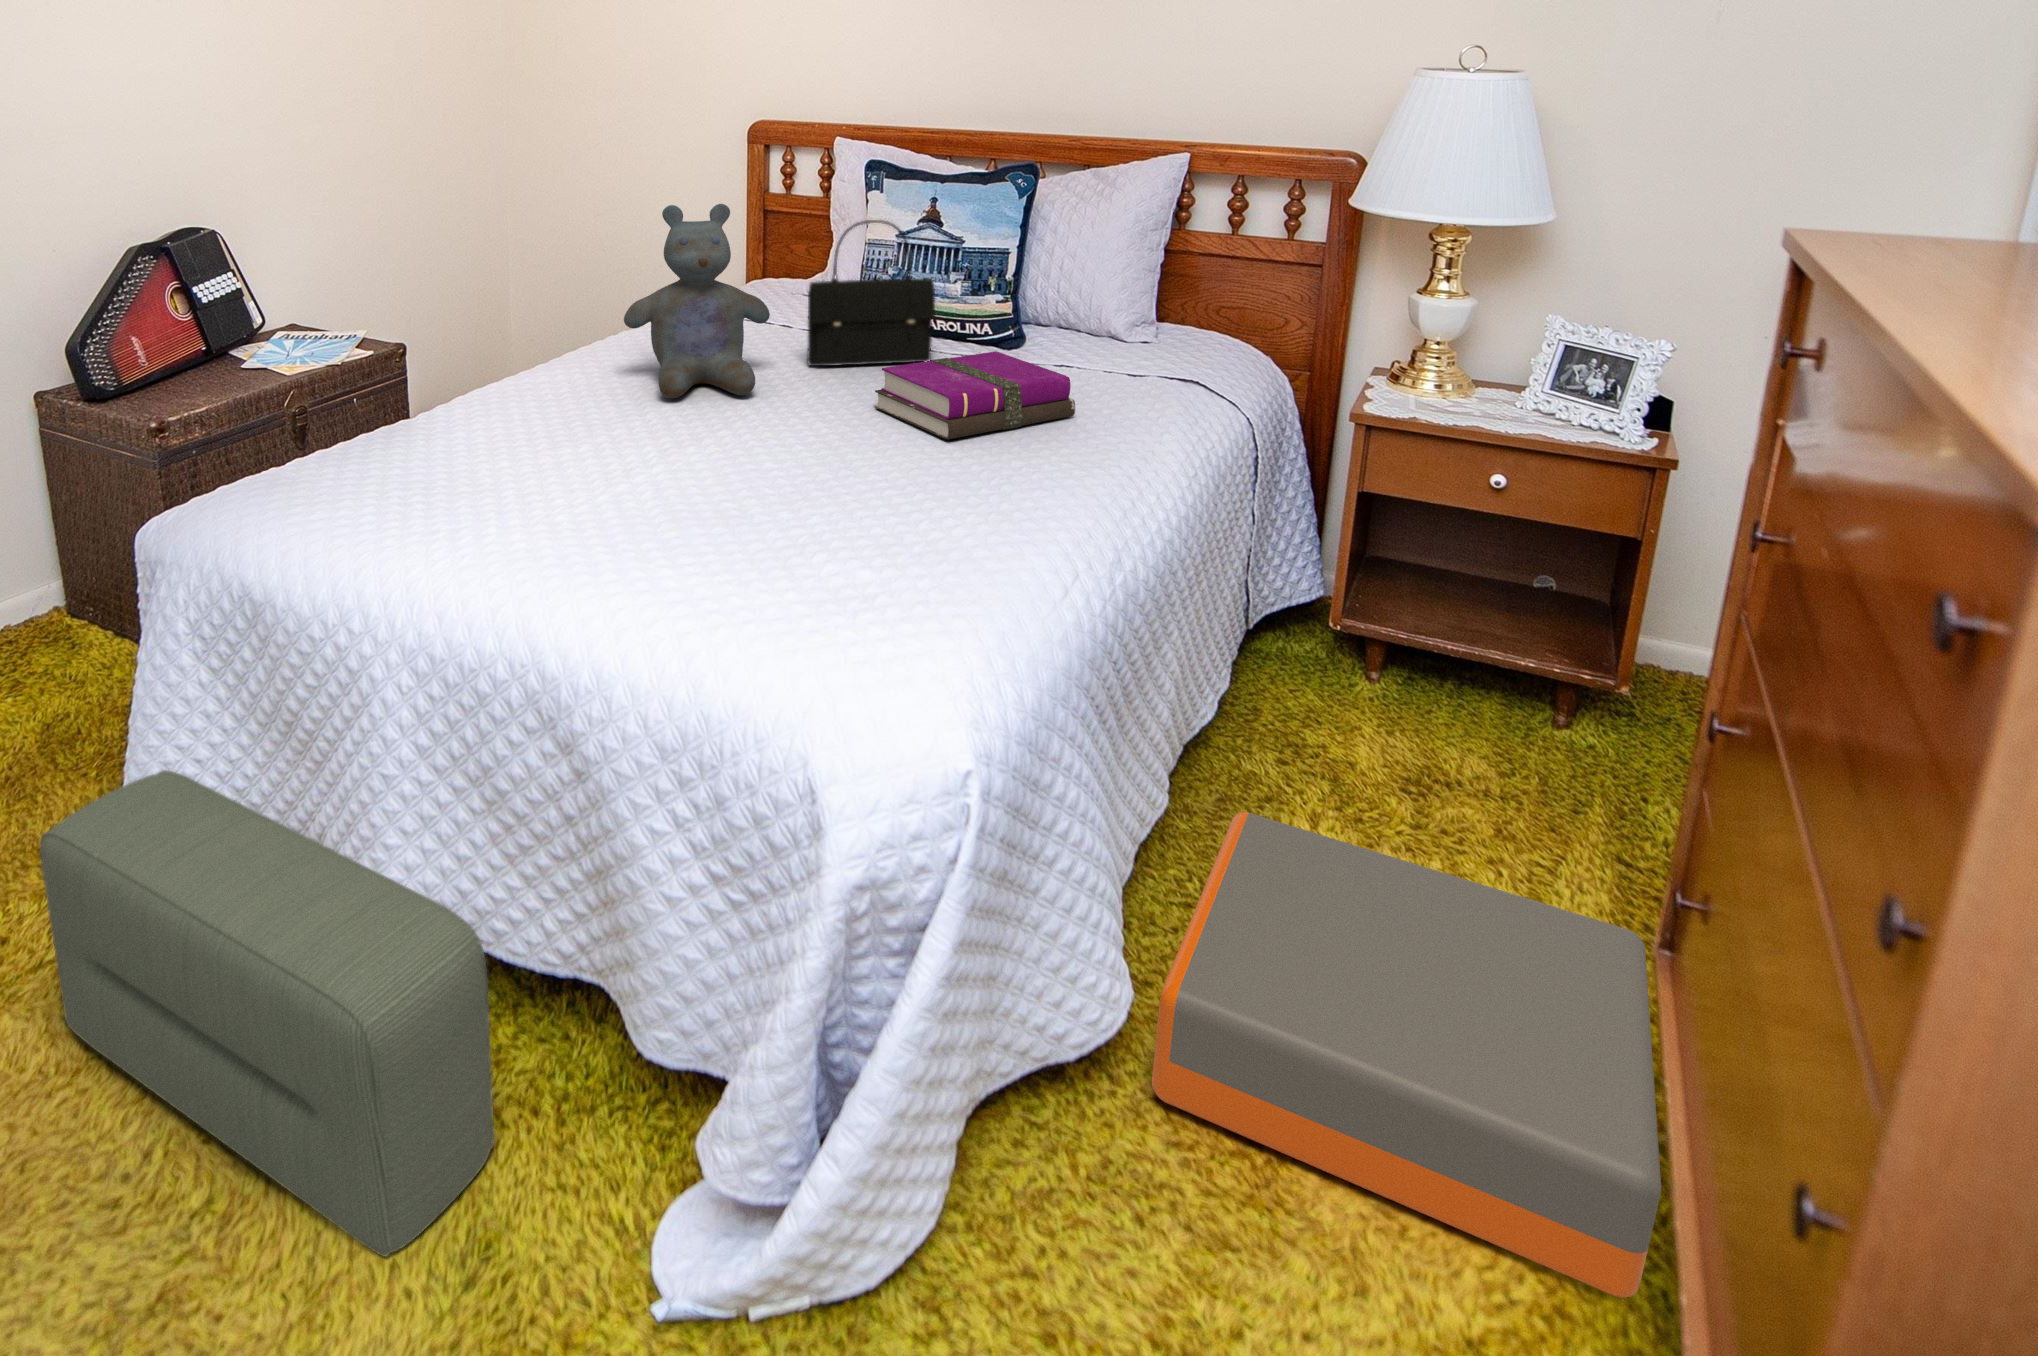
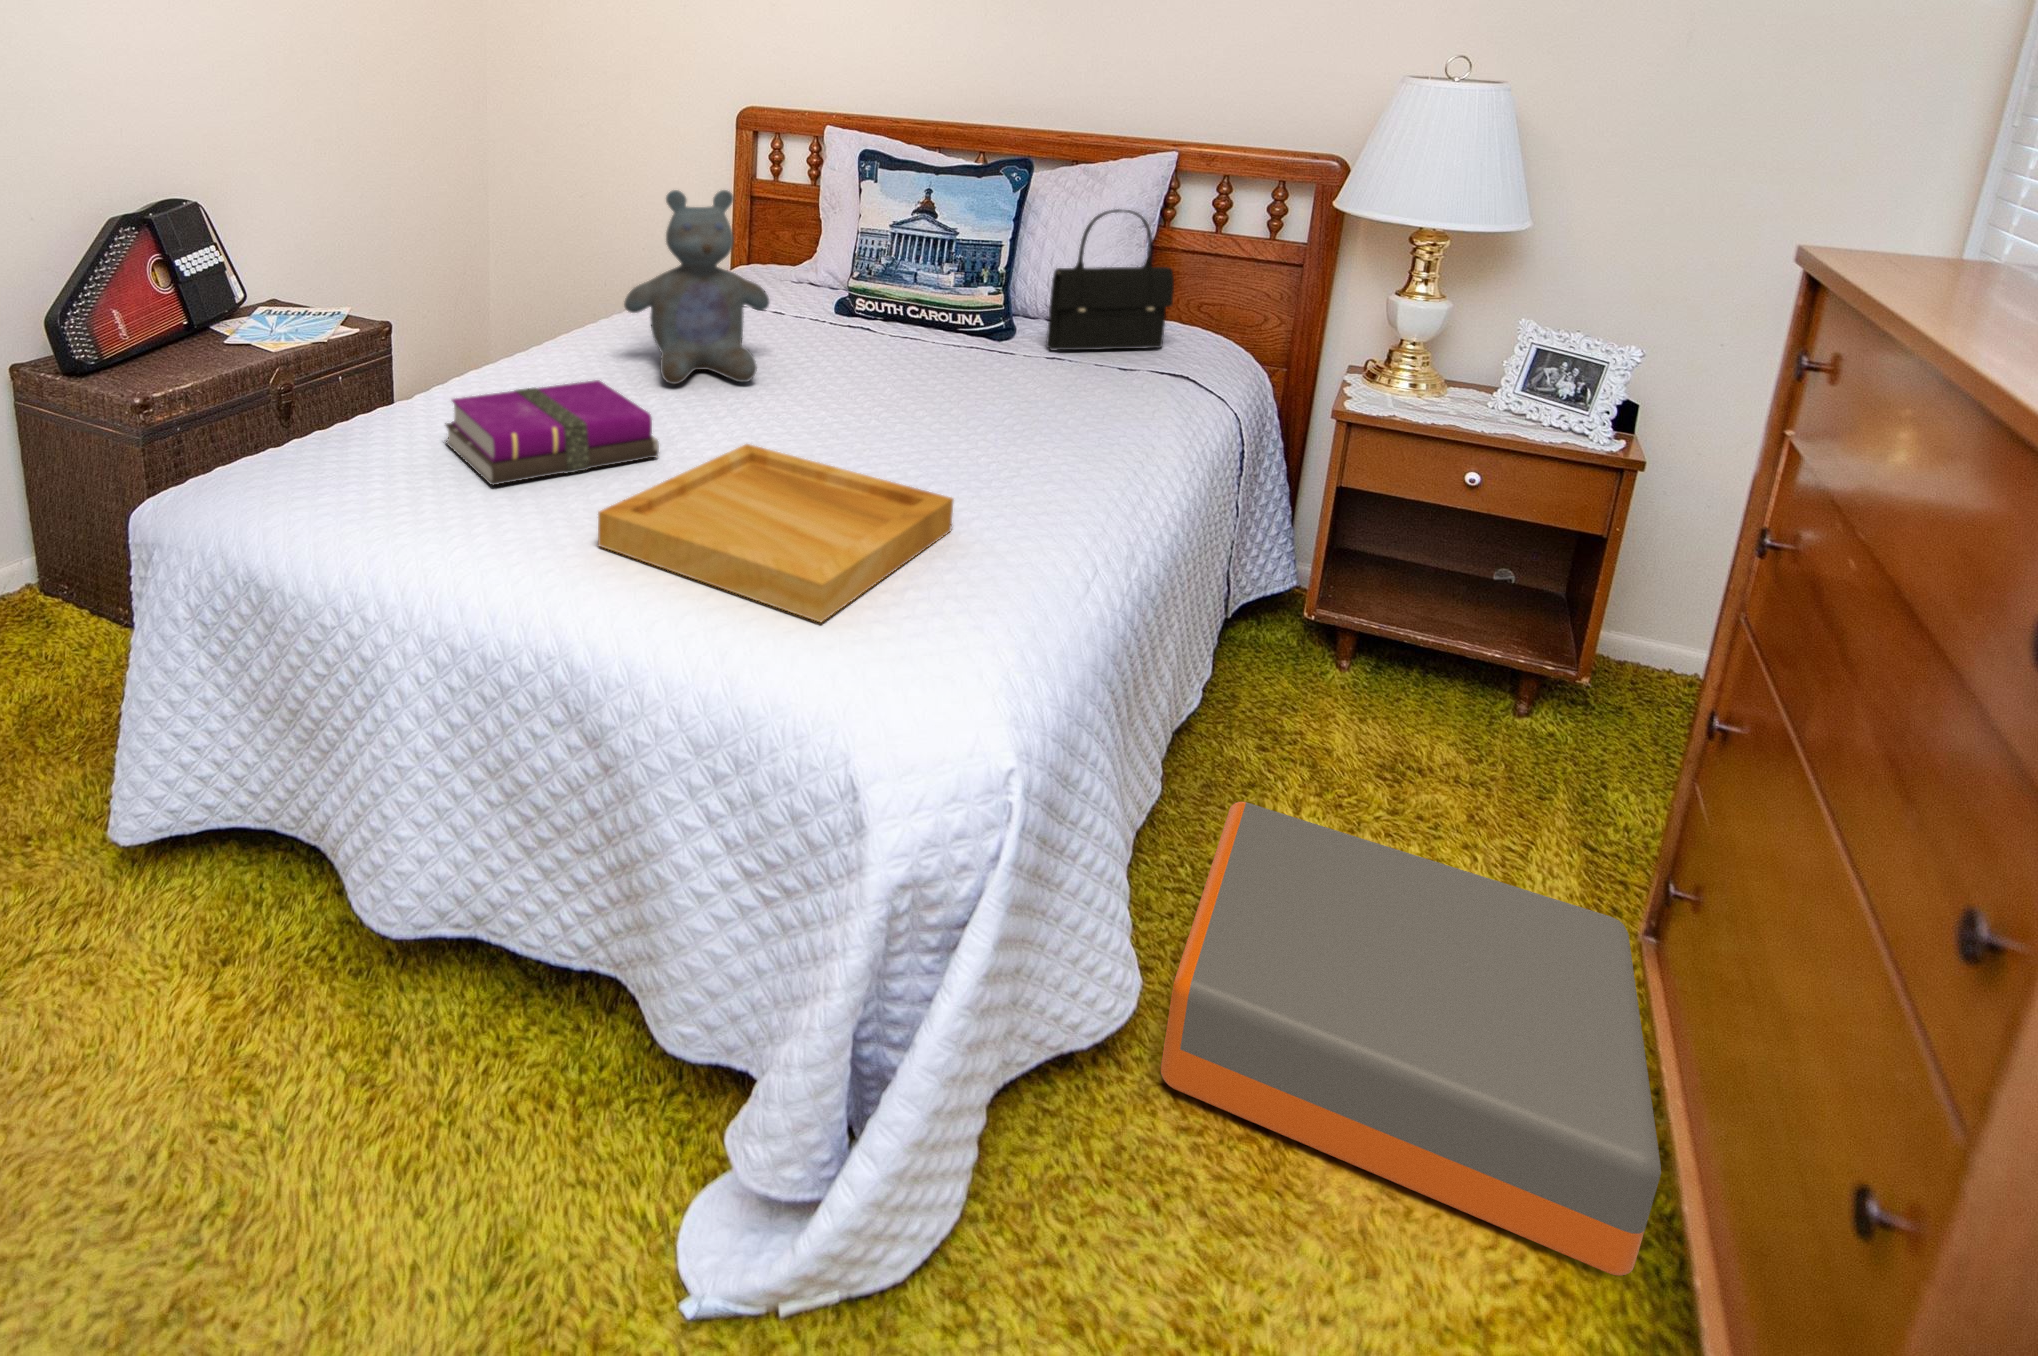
handbag: present [807,220,935,366] -> present [1046,210,1174,350]
notebook: present [874,351,1075,439] -> present [445,380,659,485]
tray: none [578,454,935,629] -> present [598,444,953,622]
pouf: present [40,770,494,1257] -> none [38,760,512,1257]

